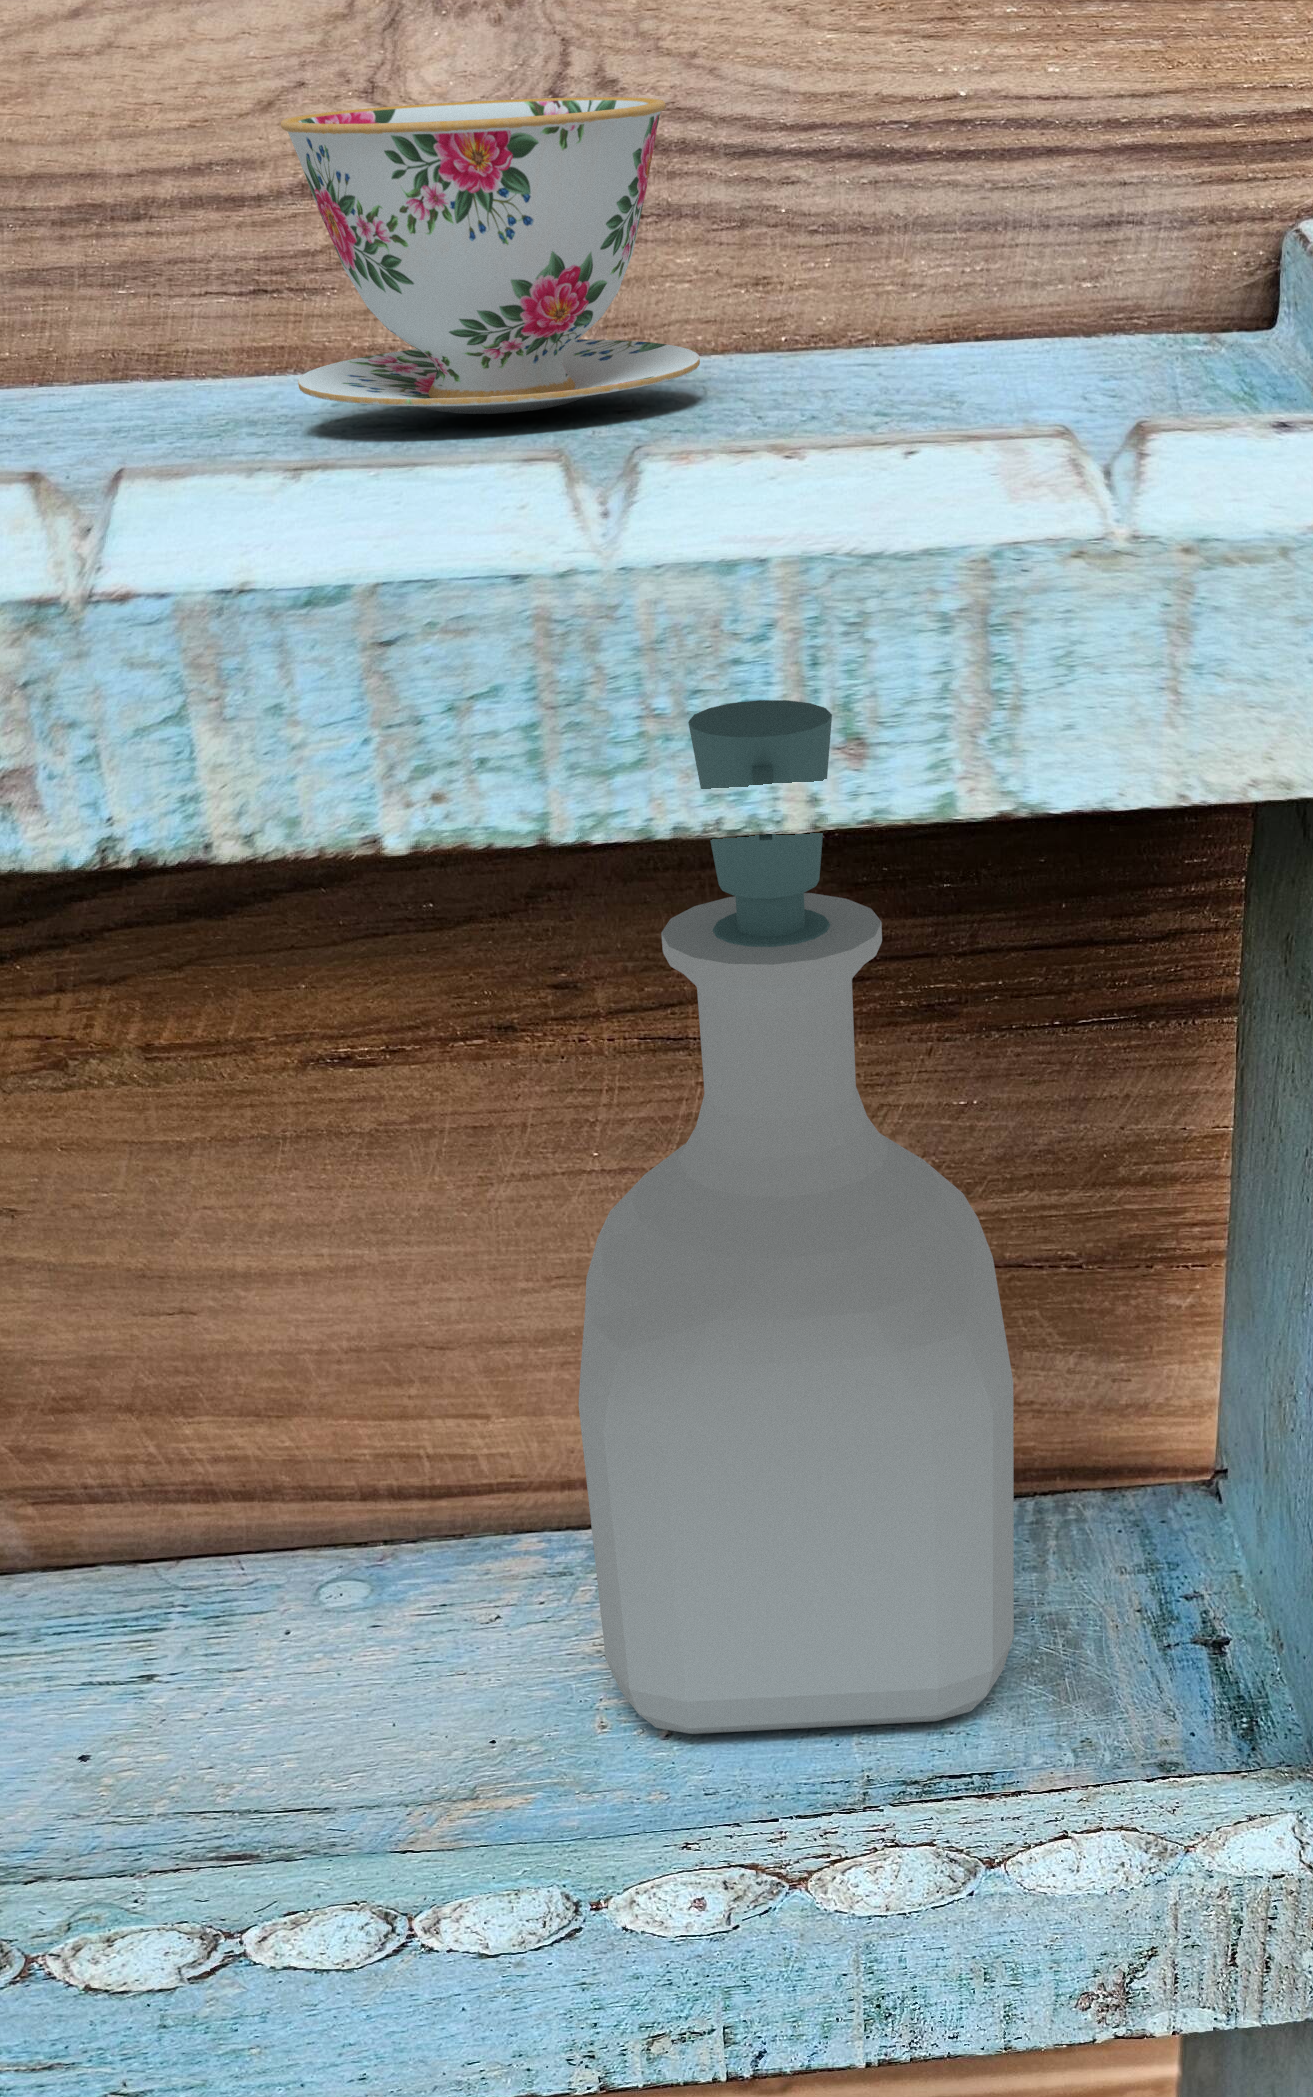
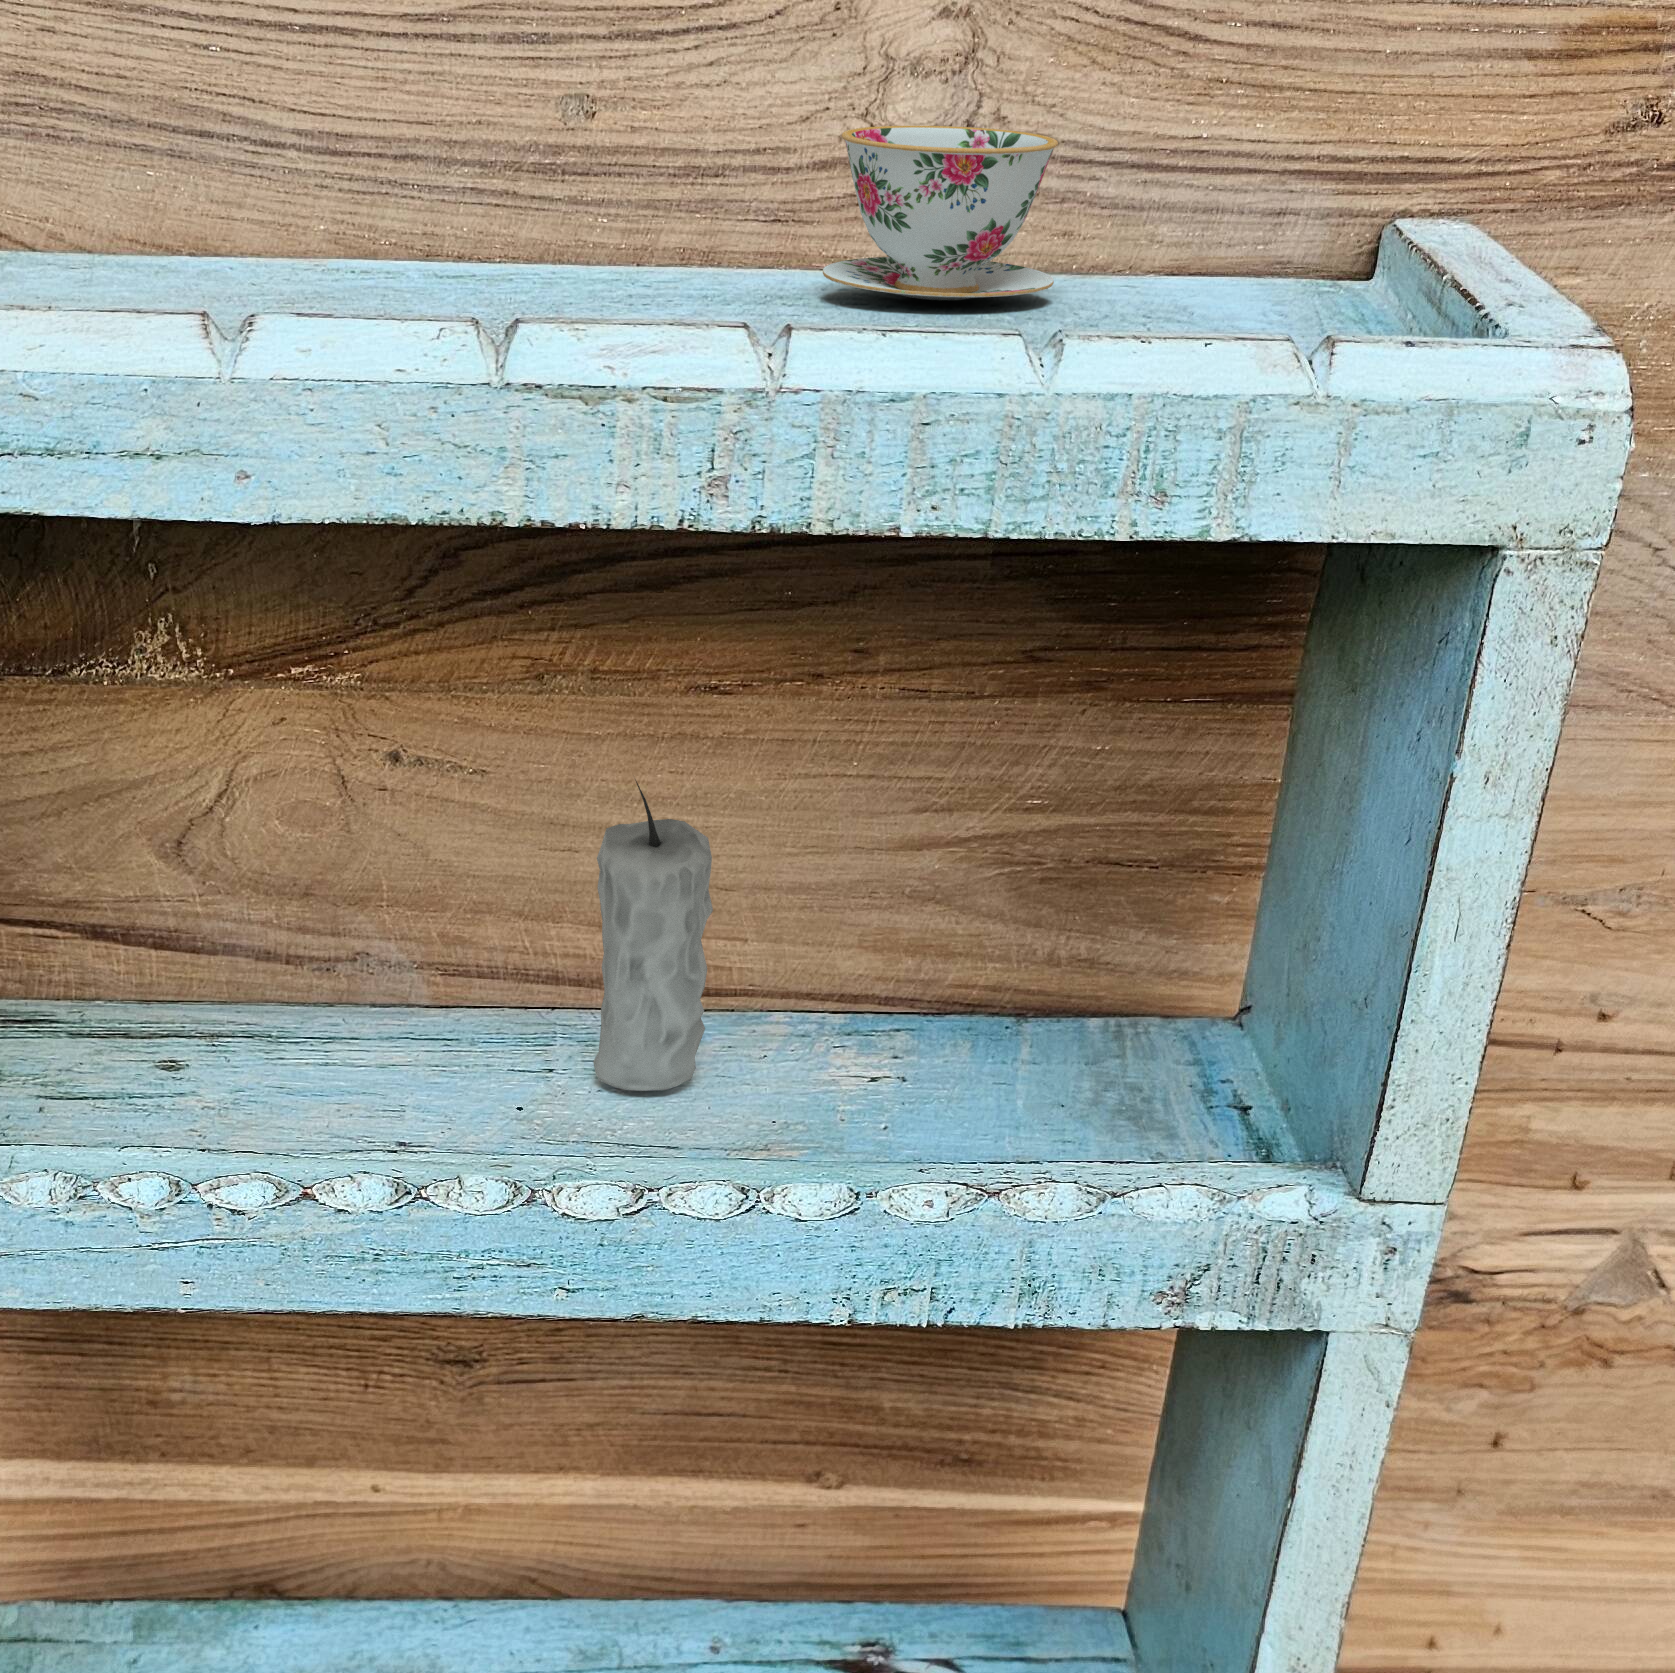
soap bottle: present [578,700,1014,1734] -> none [867,473,1159,1117]
candle: none [105,1261,342,1749] -> present [593,779,713,1091]

